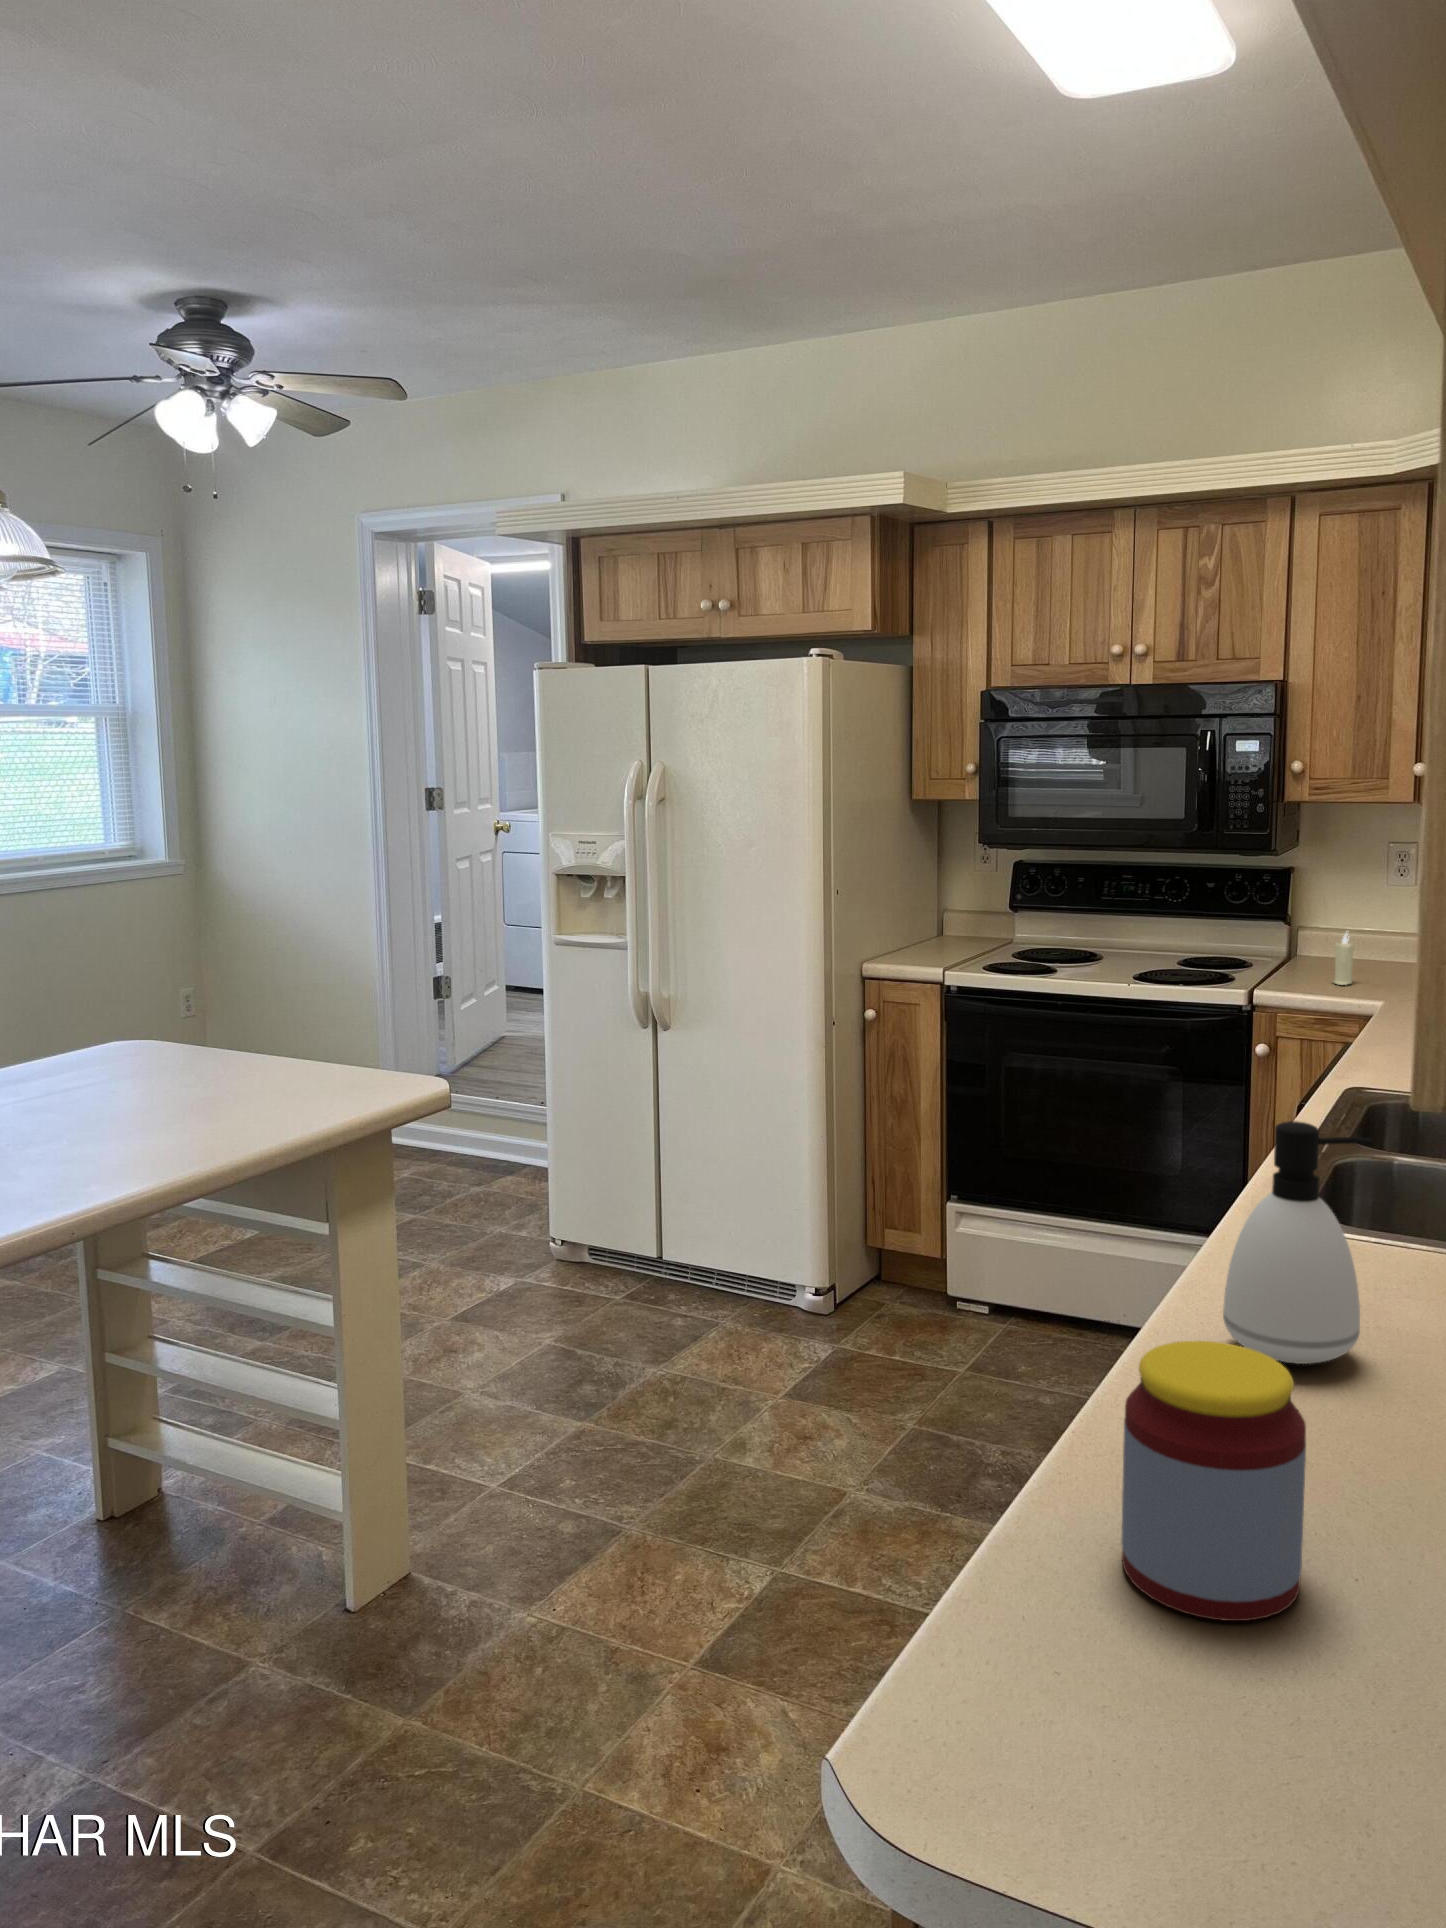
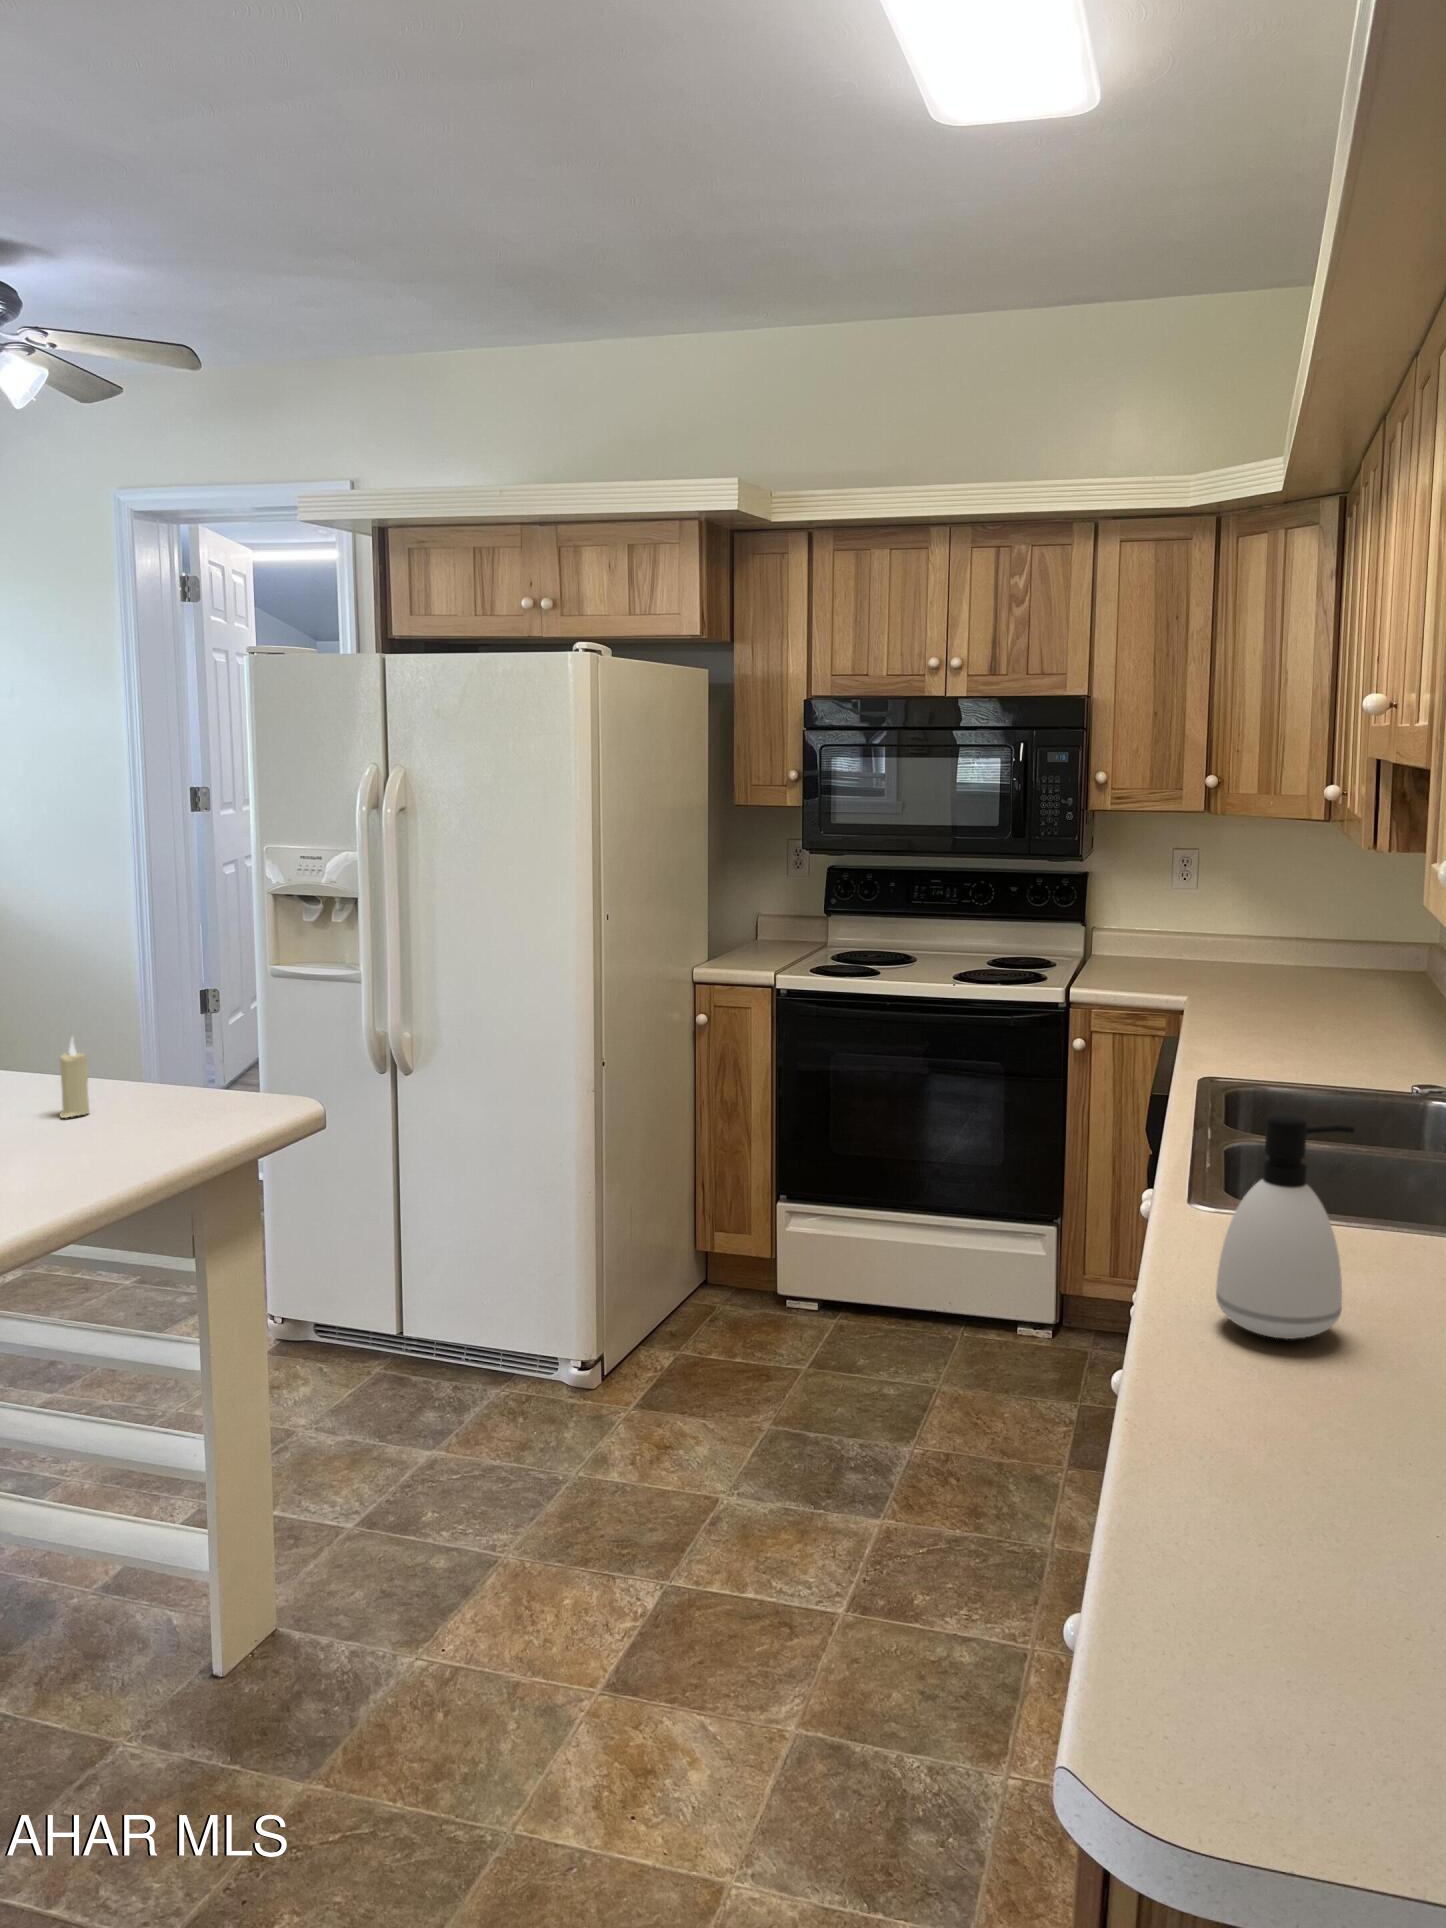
candle: present [1334,934,1354,985] -> present [60,1039,90,1118]
jar: present [1121,1341,1306,1621] -> none [1231,1324,1409,1585]

